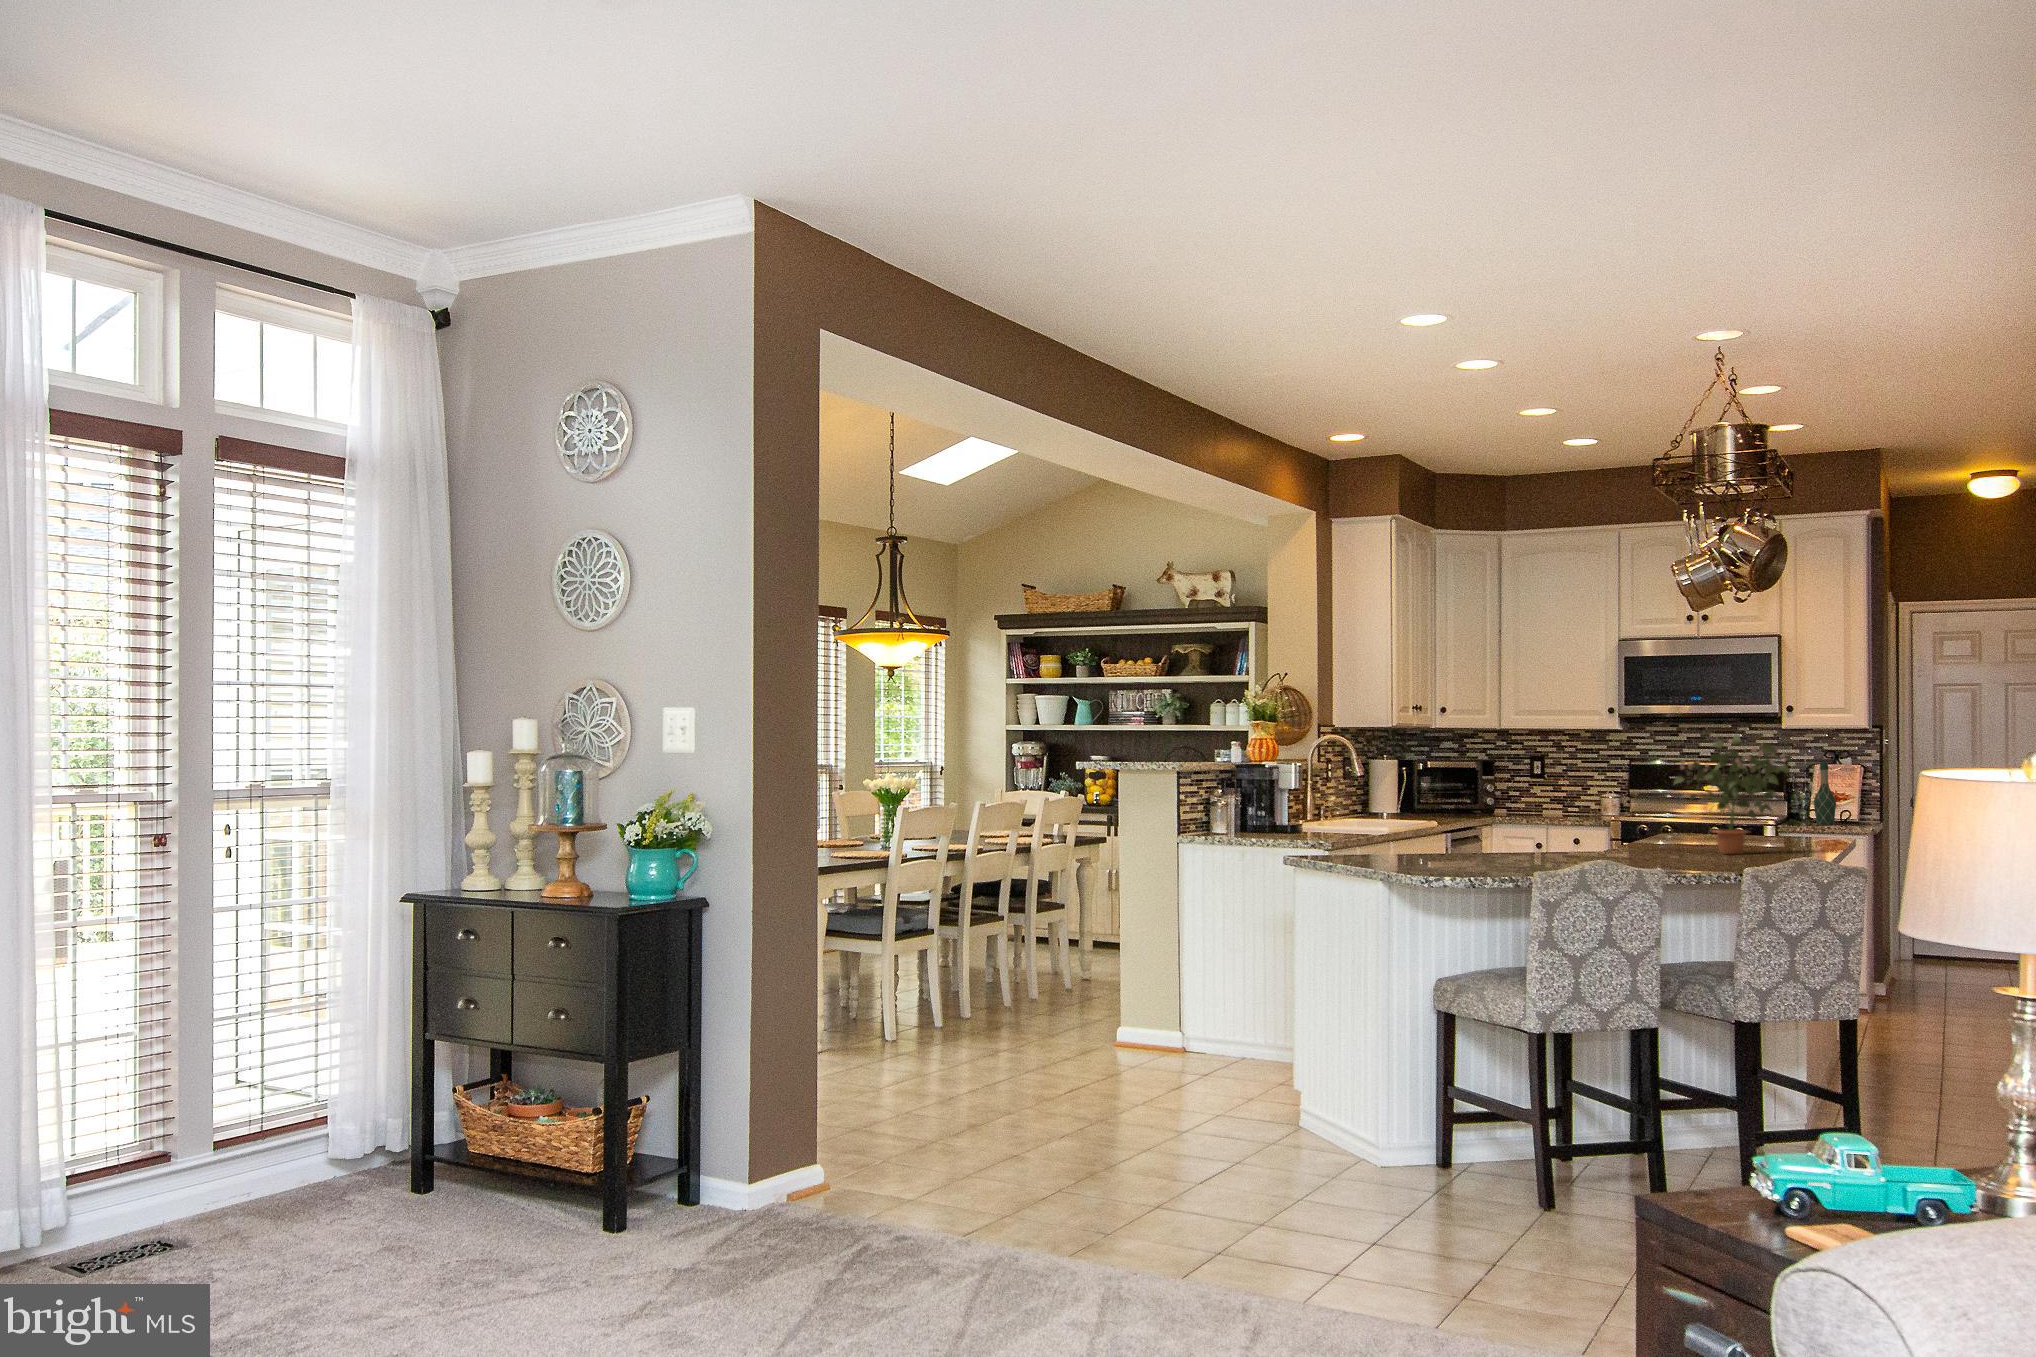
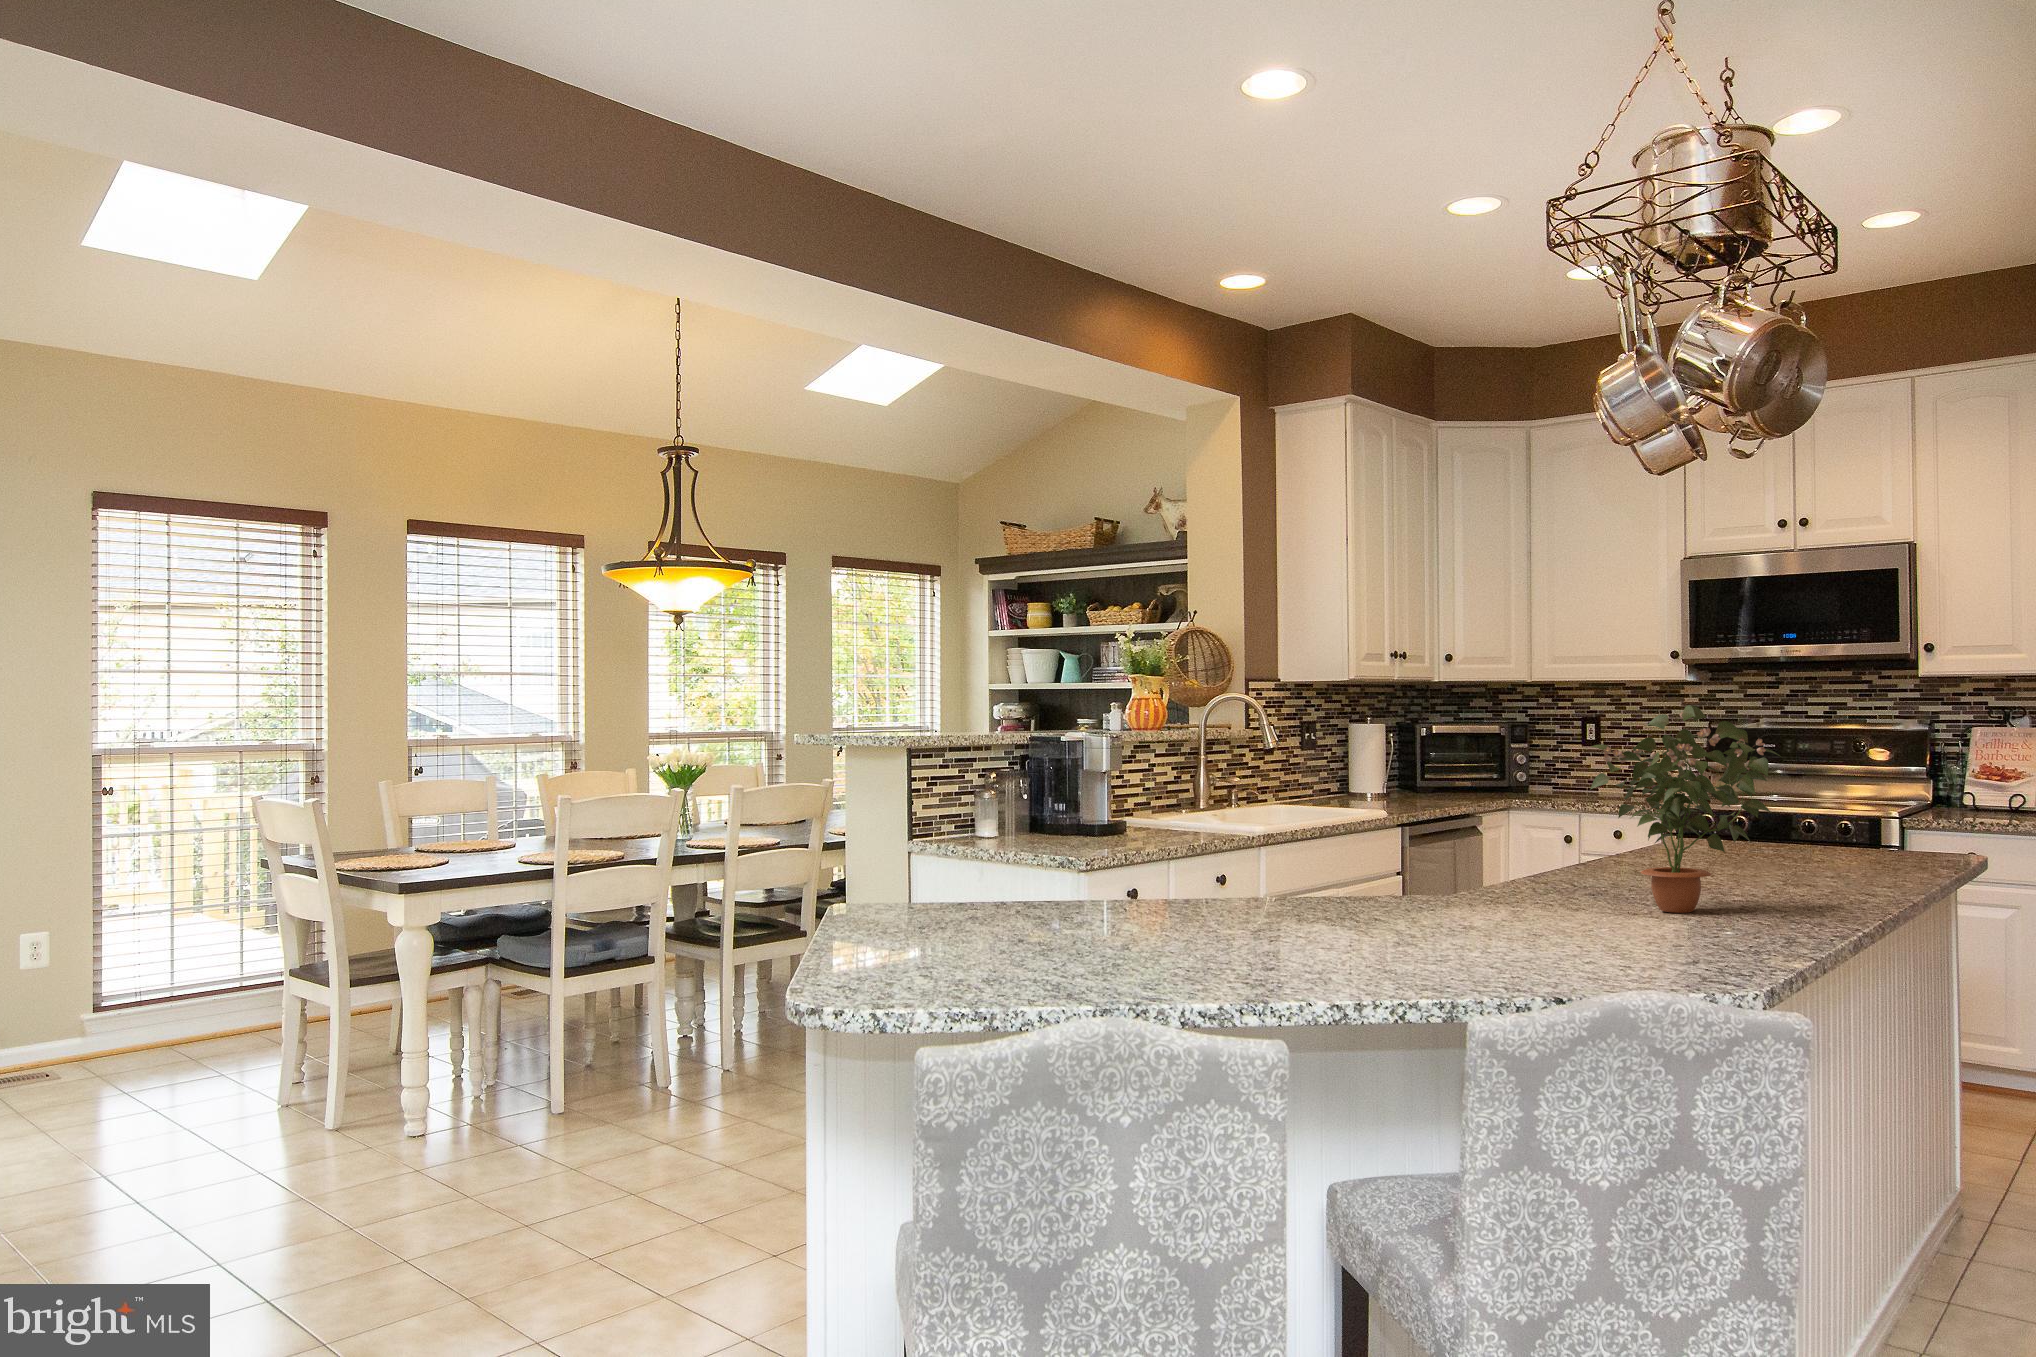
wine bottle: present [1814,762,1836,825] -> none [1968,724,2002,814]

